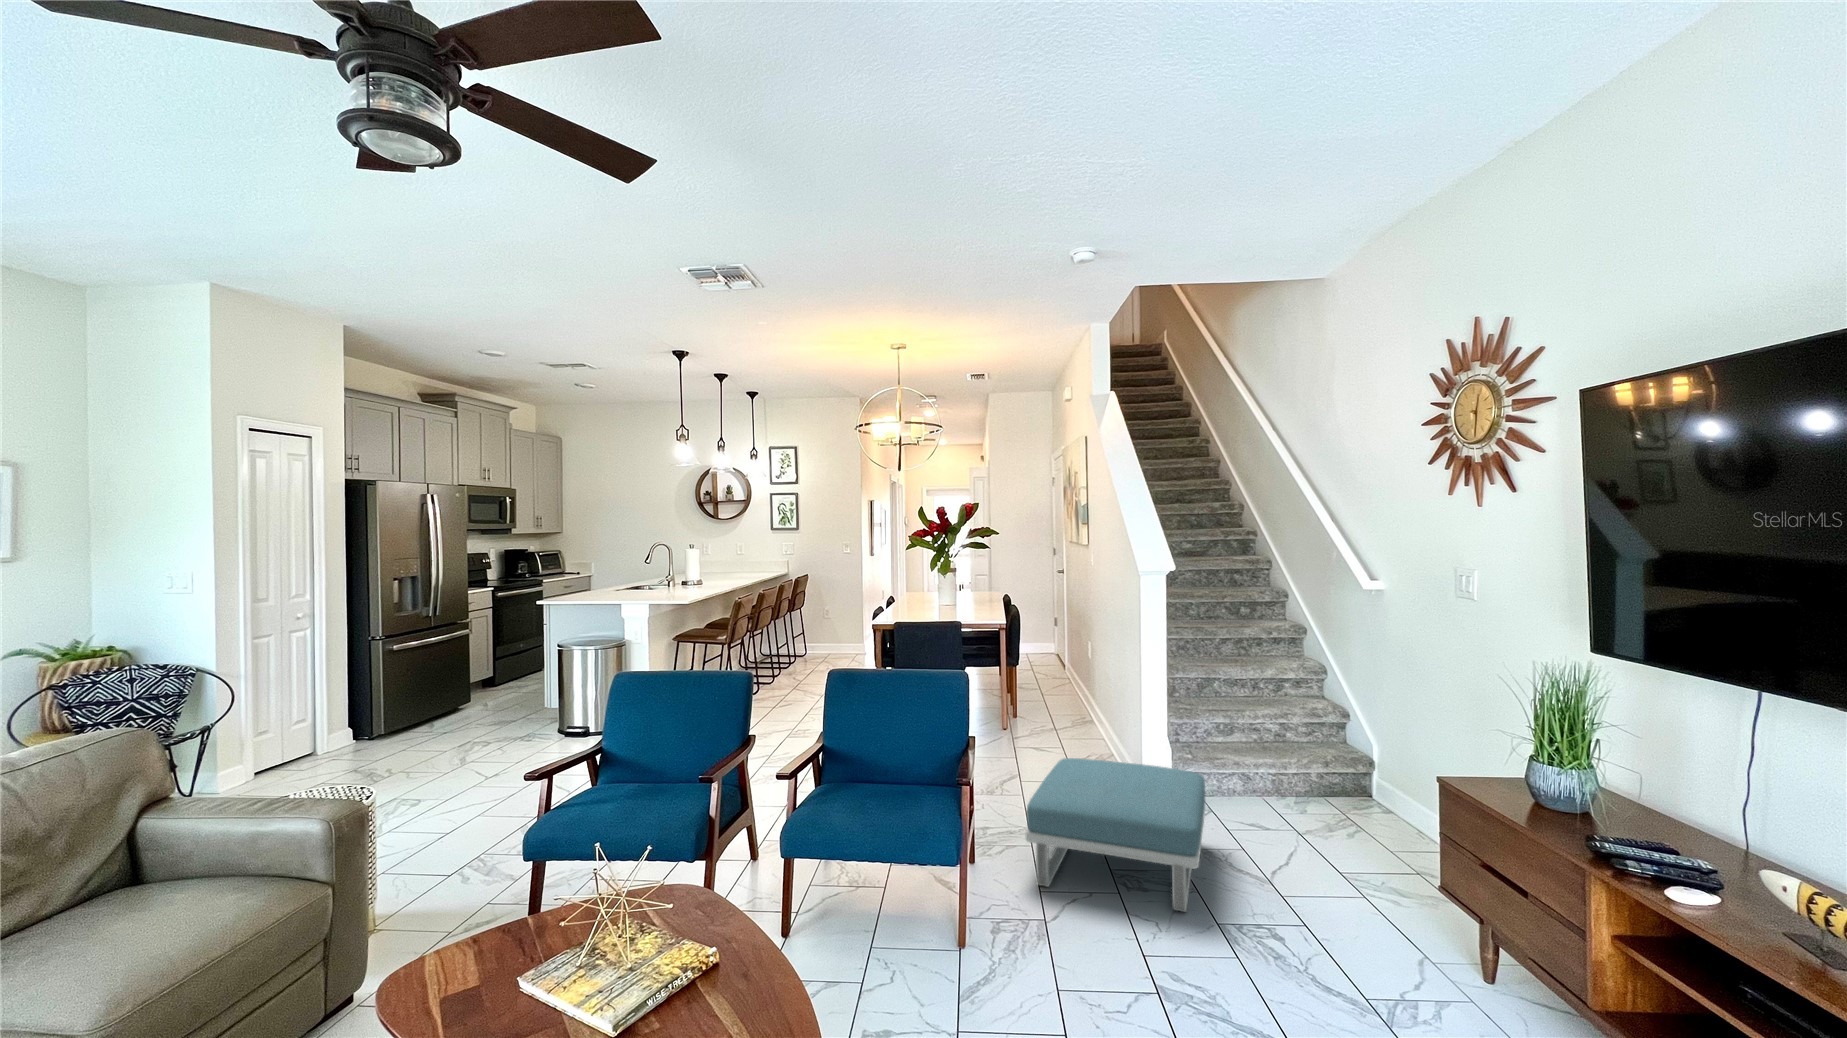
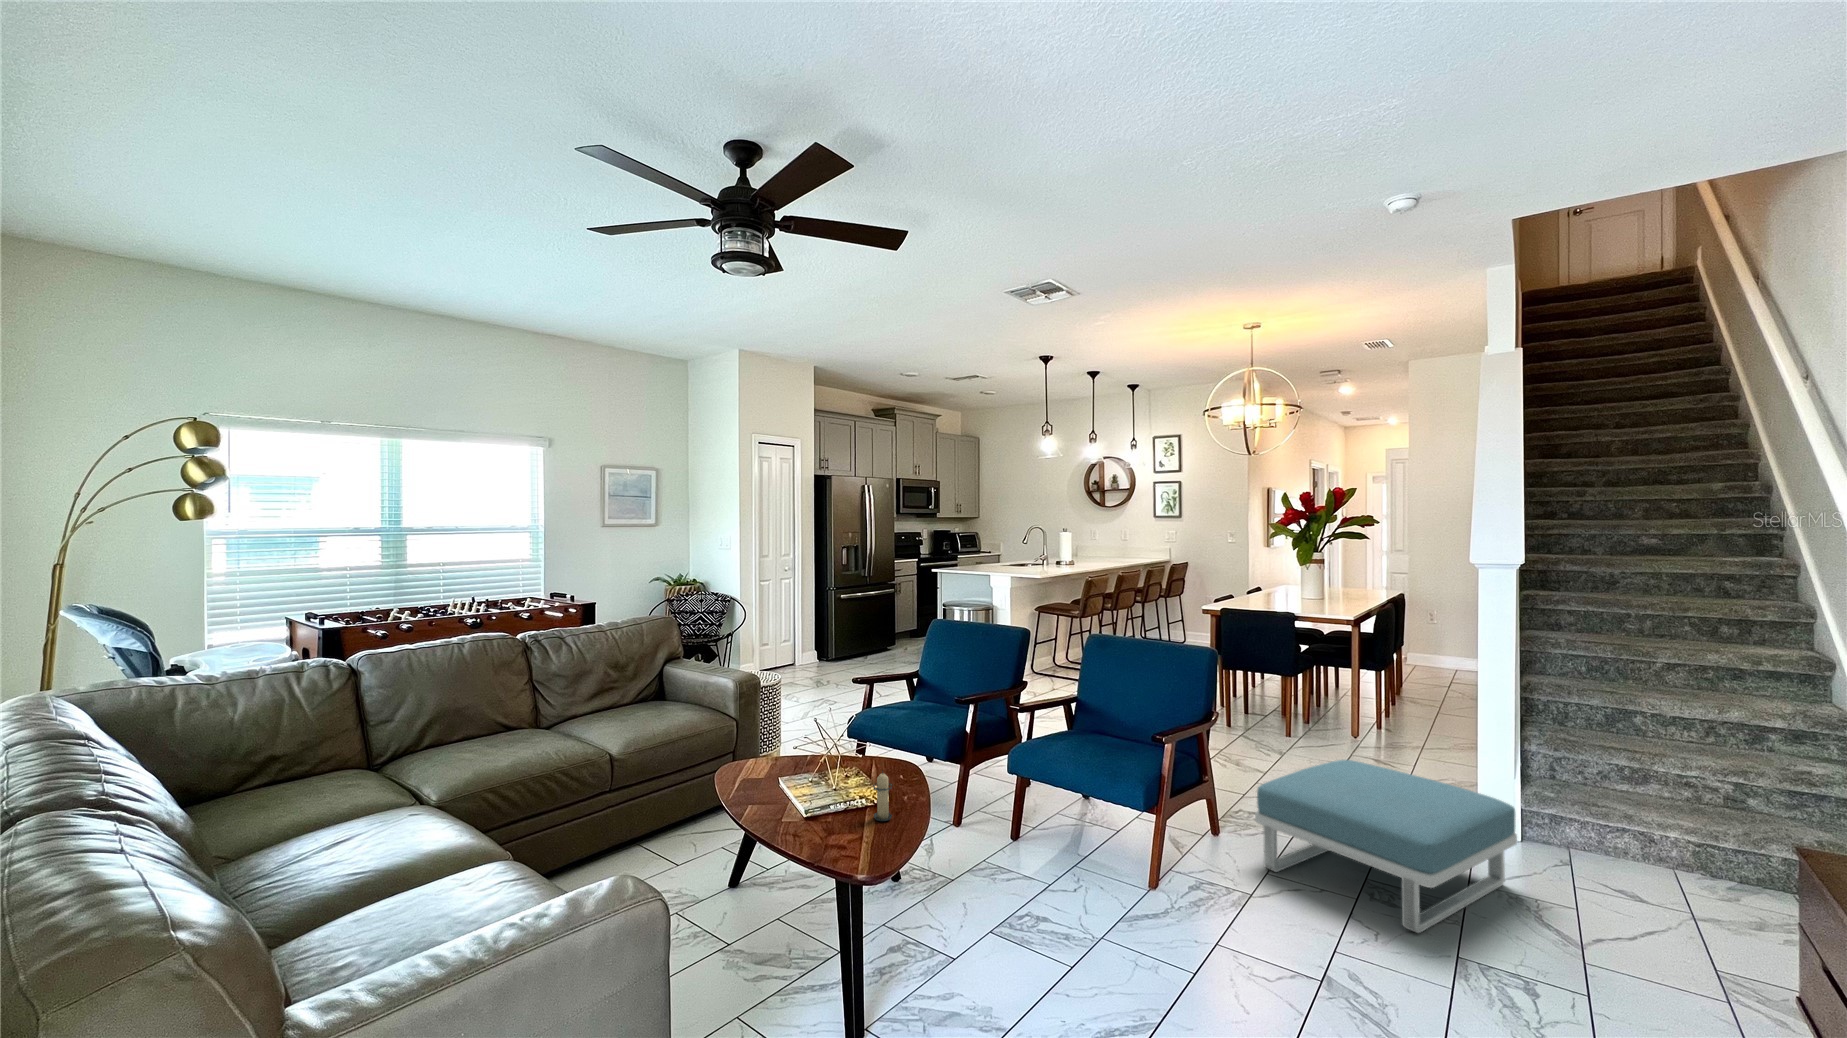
candle: none [713,925,749,1005] -> present [873,771,892,821]

